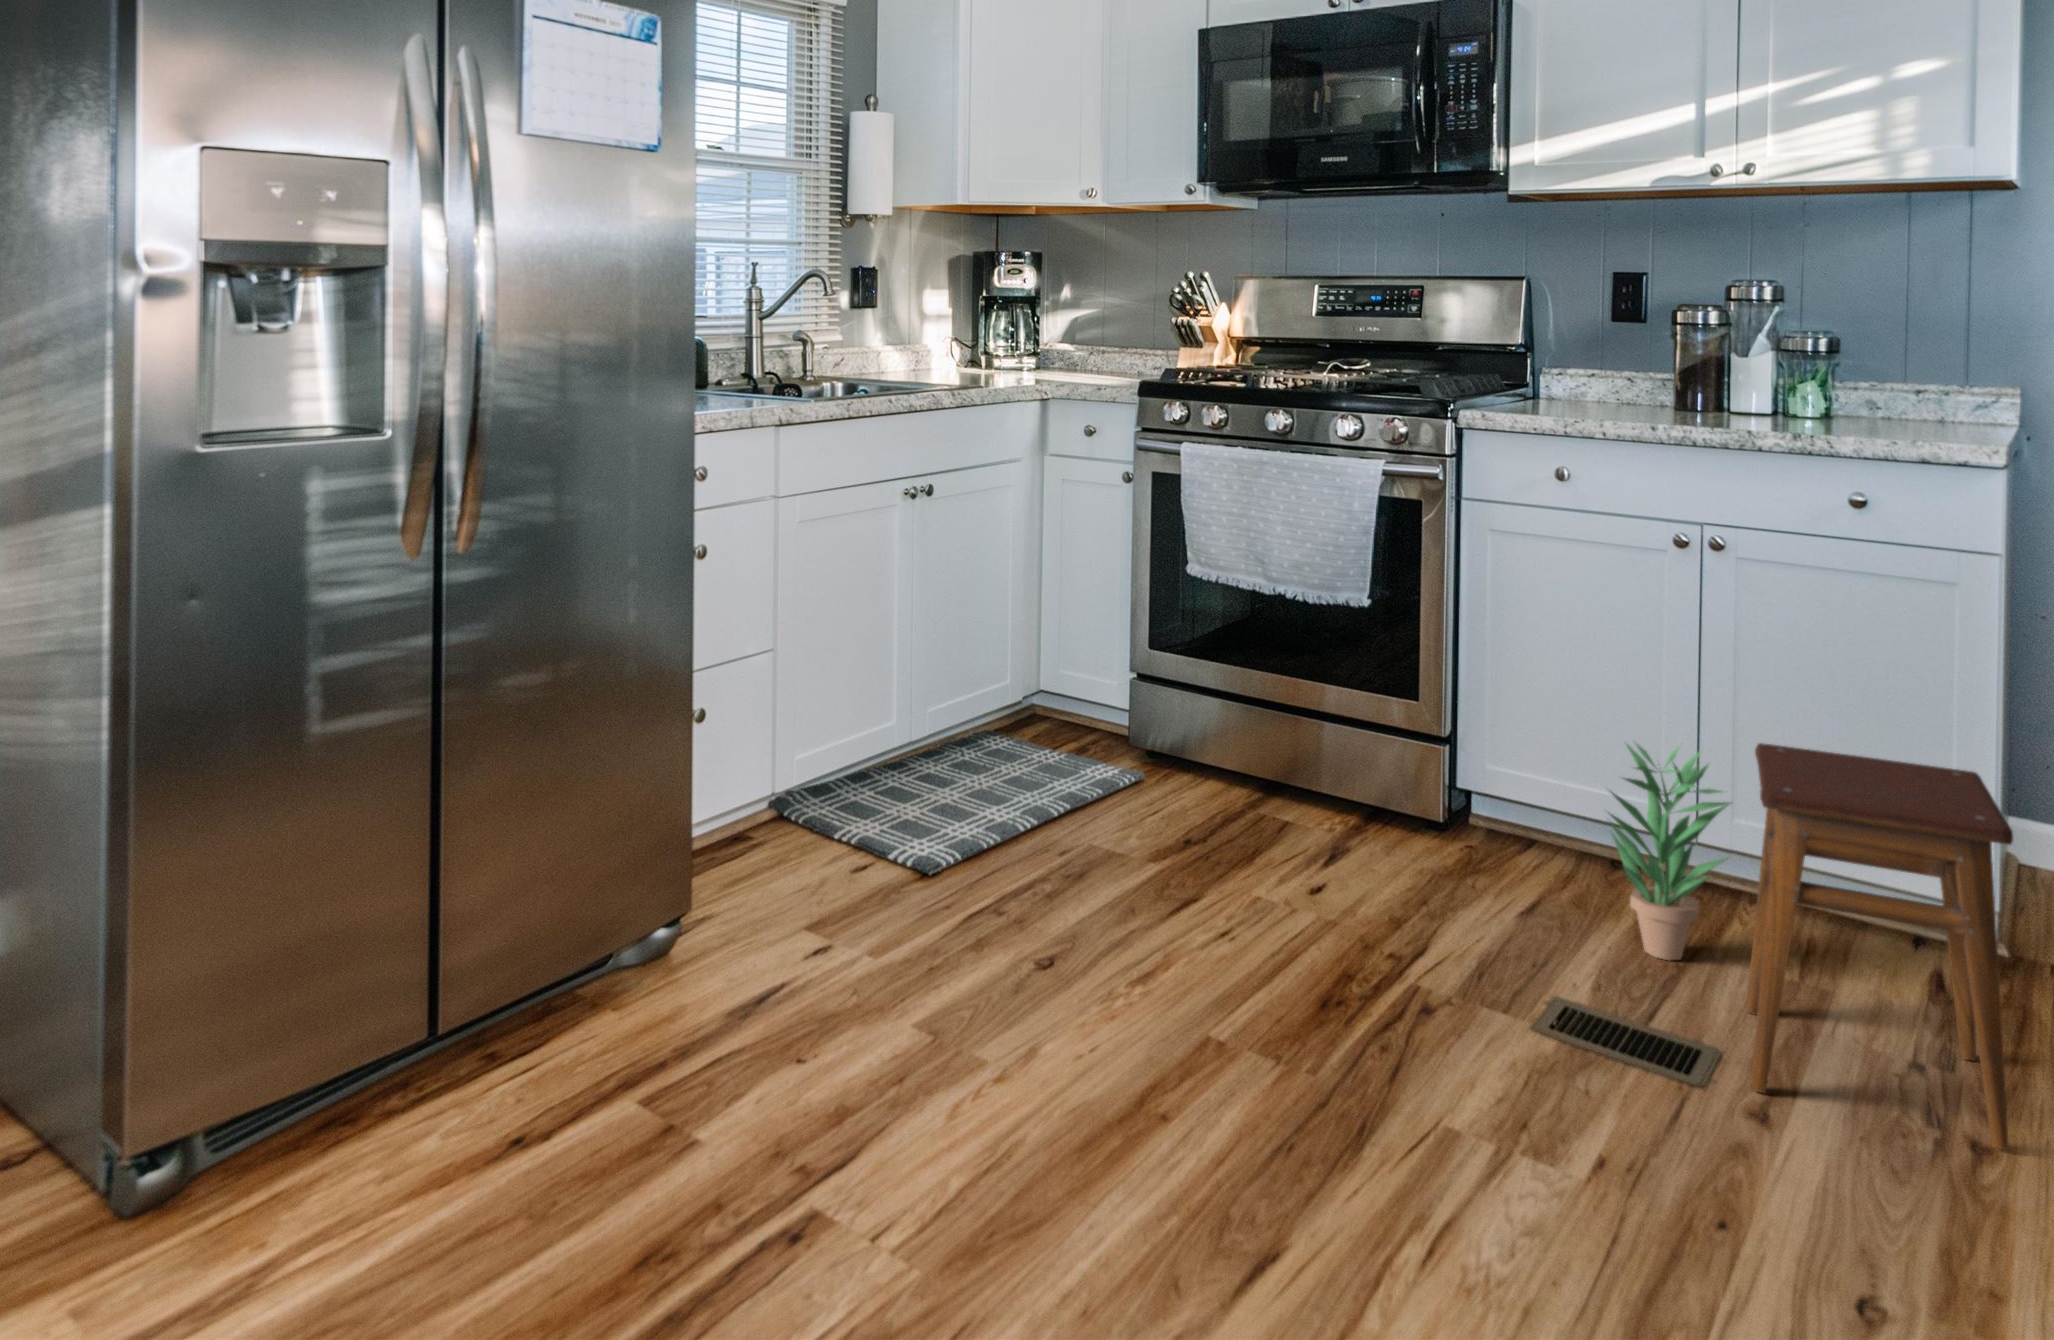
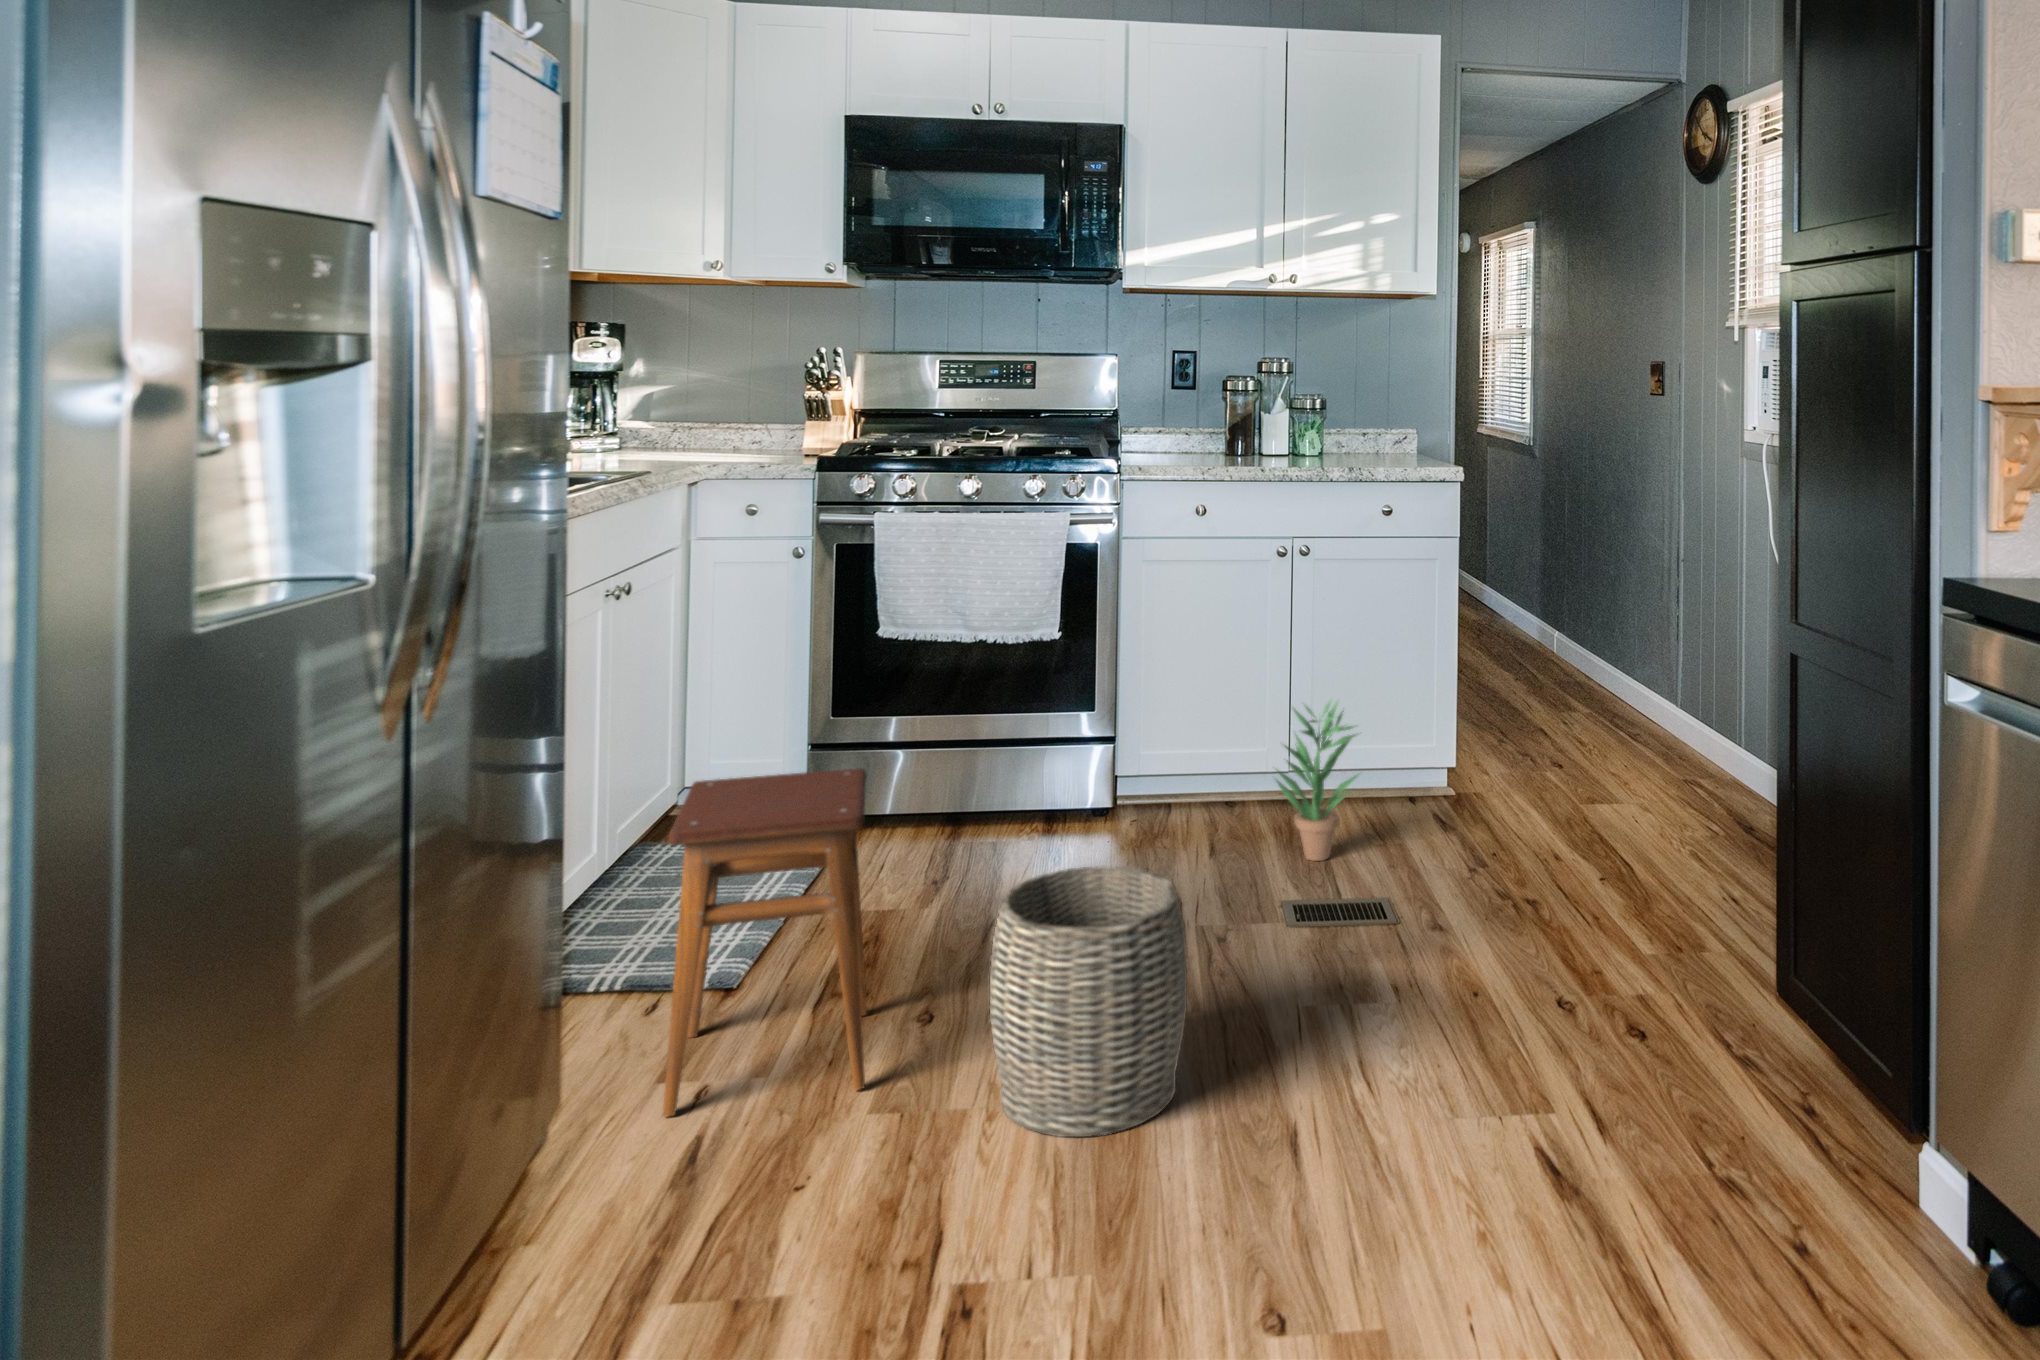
stool: present [1746,743,2013,1150] -> present [663,768,867,1117]
woven basket: none [1004,846,1228,1154] -> present [990,866,1187,1137]

